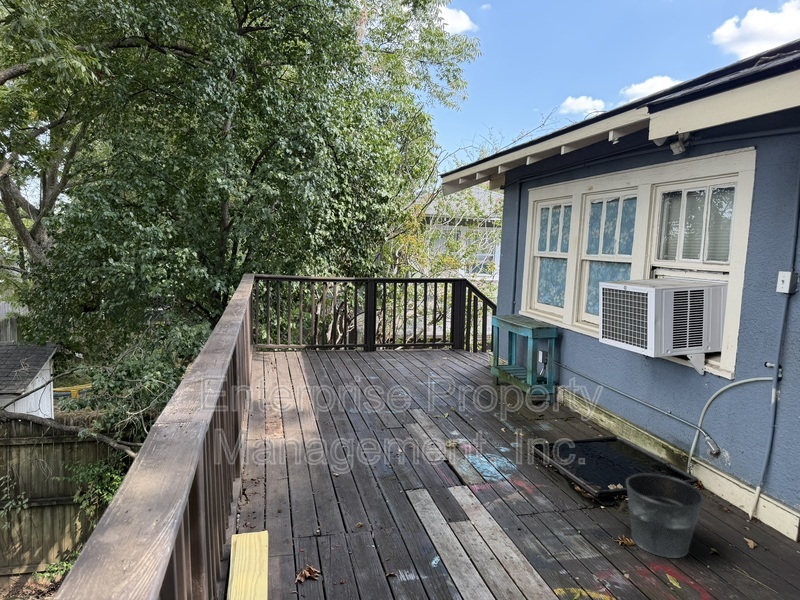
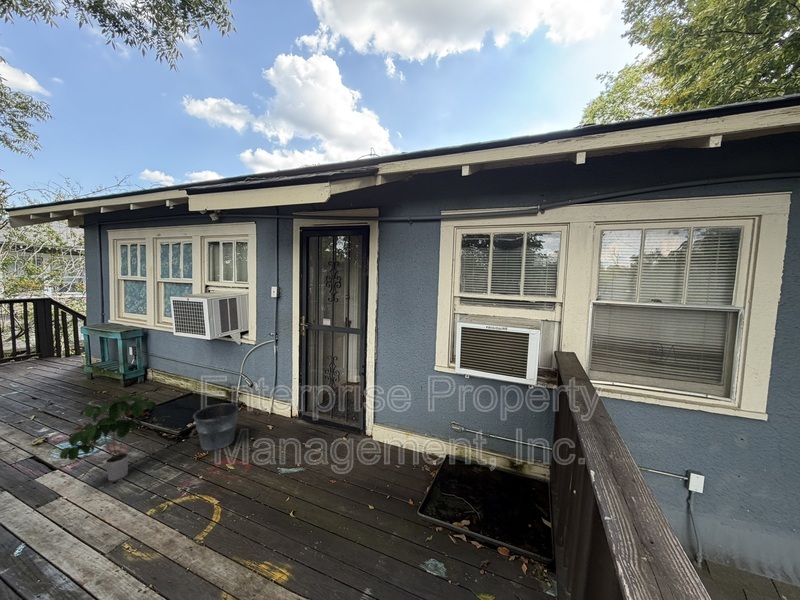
potted plant: none [474,419,577,534] -> present [60,394,156,481]

